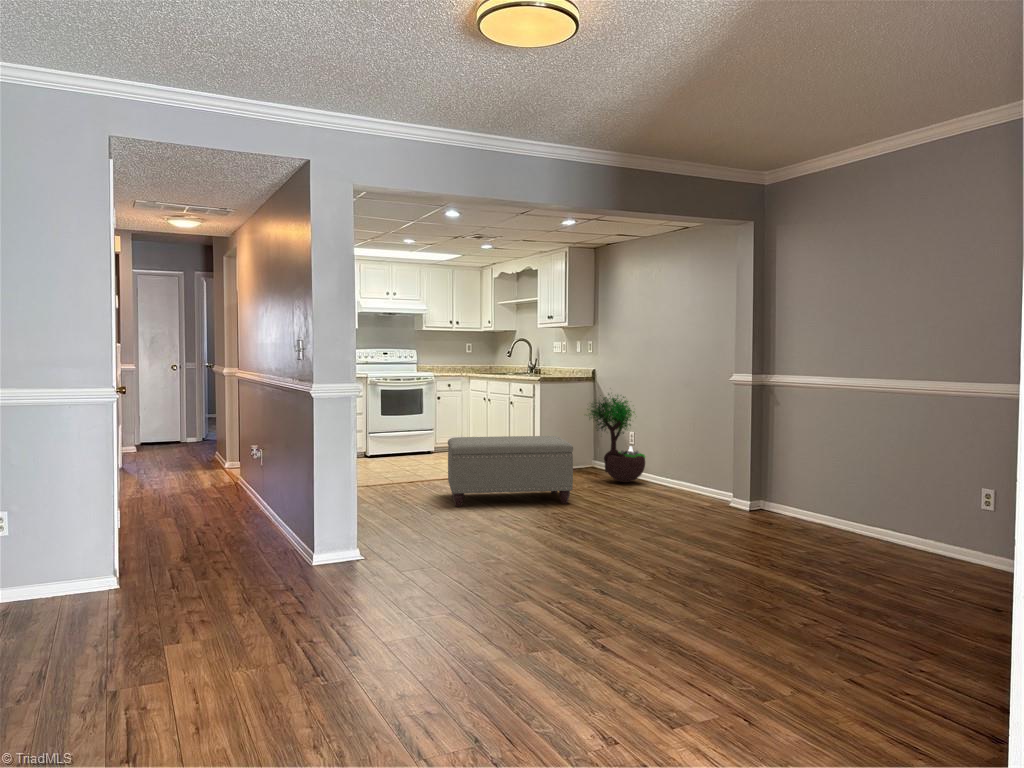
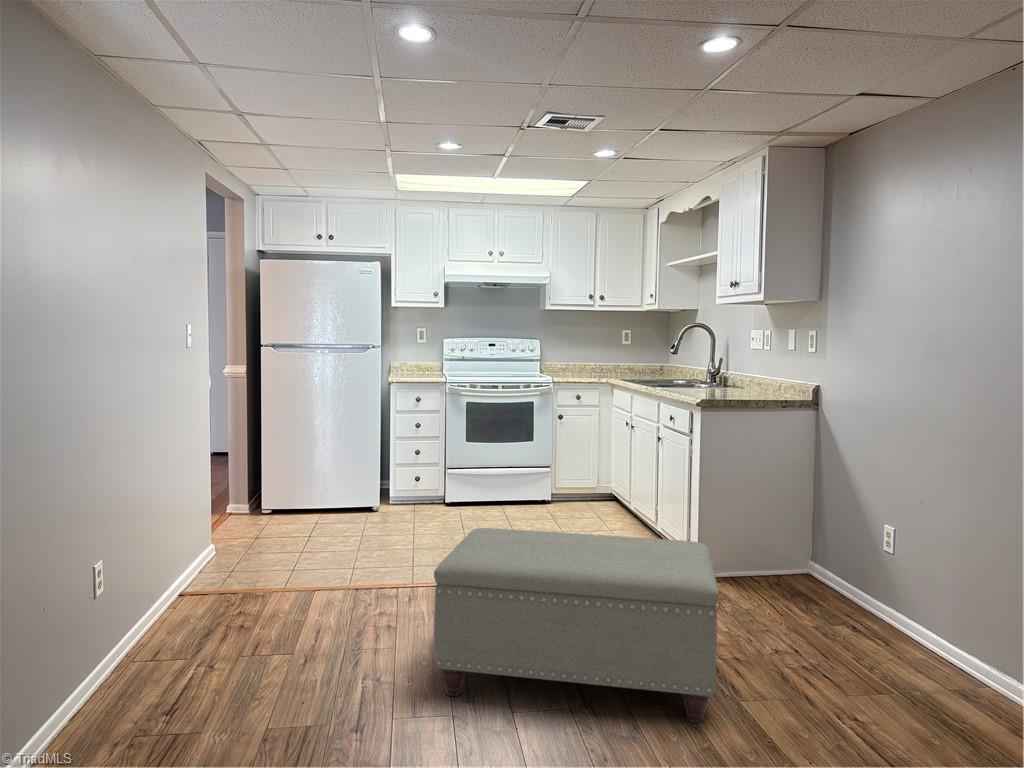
potted tree: present [588,394,645,482] -> none [779,434,922,643]

